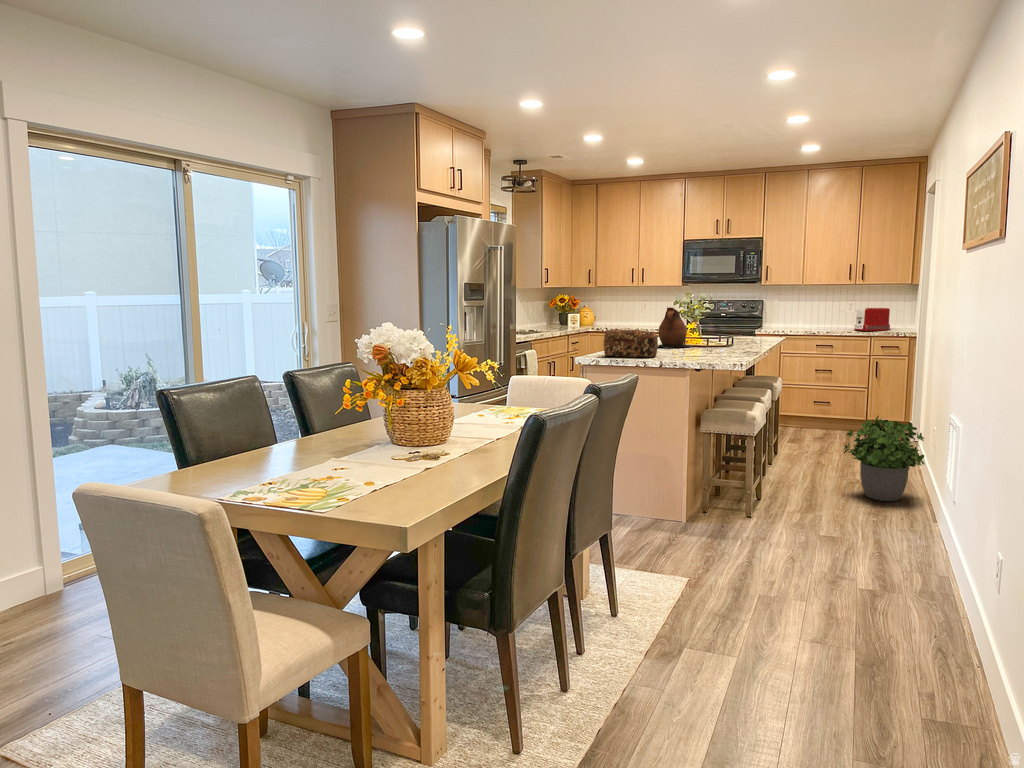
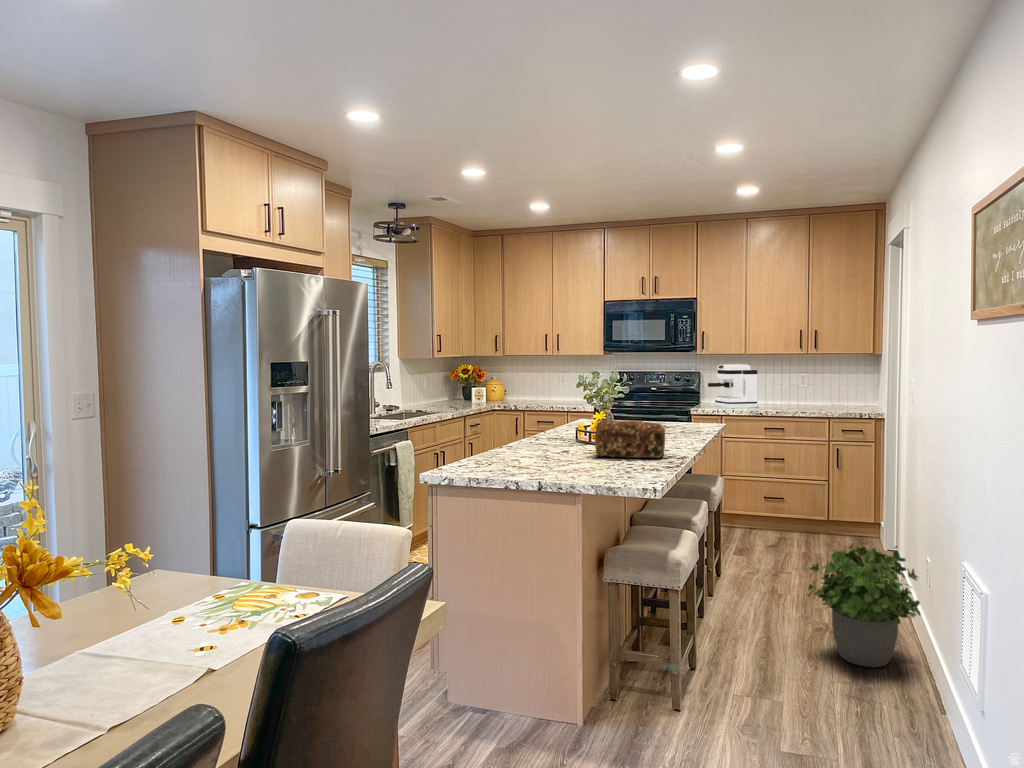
coffee maker: none [770,294,812,330] -> present [708,364,757,409]
ceramic pitcher: present [658,307,688,347] -> none [545,393,597,449]
toaster: present [854,308,890,331] -> none [809,382,851,410]
bread loaf: present [604,329,658,357] -> present [595,420,665,458]

